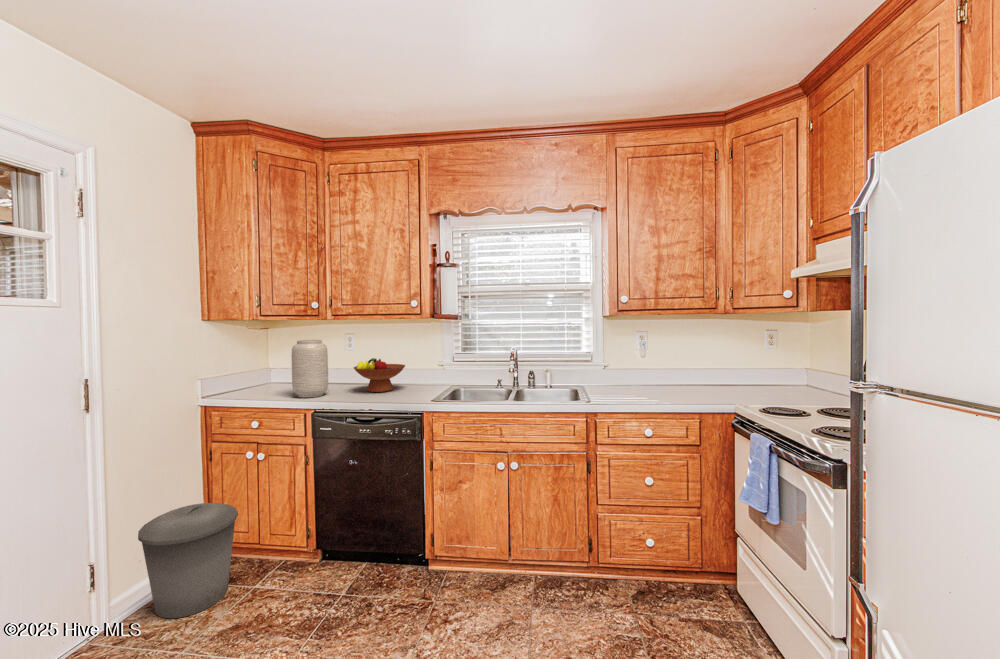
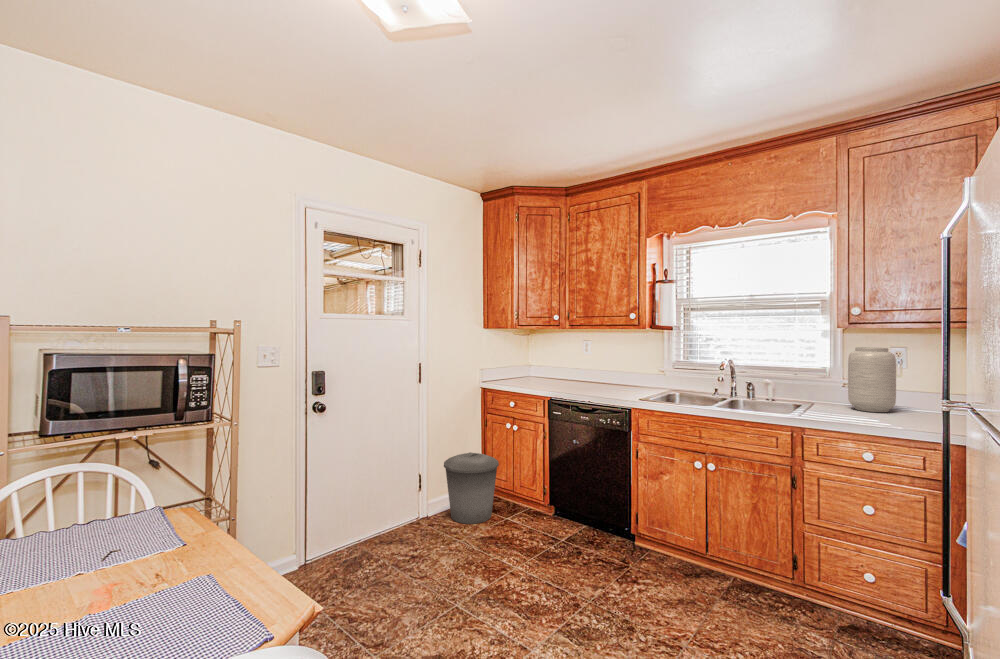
vase: present [292,340,328,398] -> present [848,347,896,412]
fruit bowl: present [354,358,405,392] -> none [585,361,629,390]

